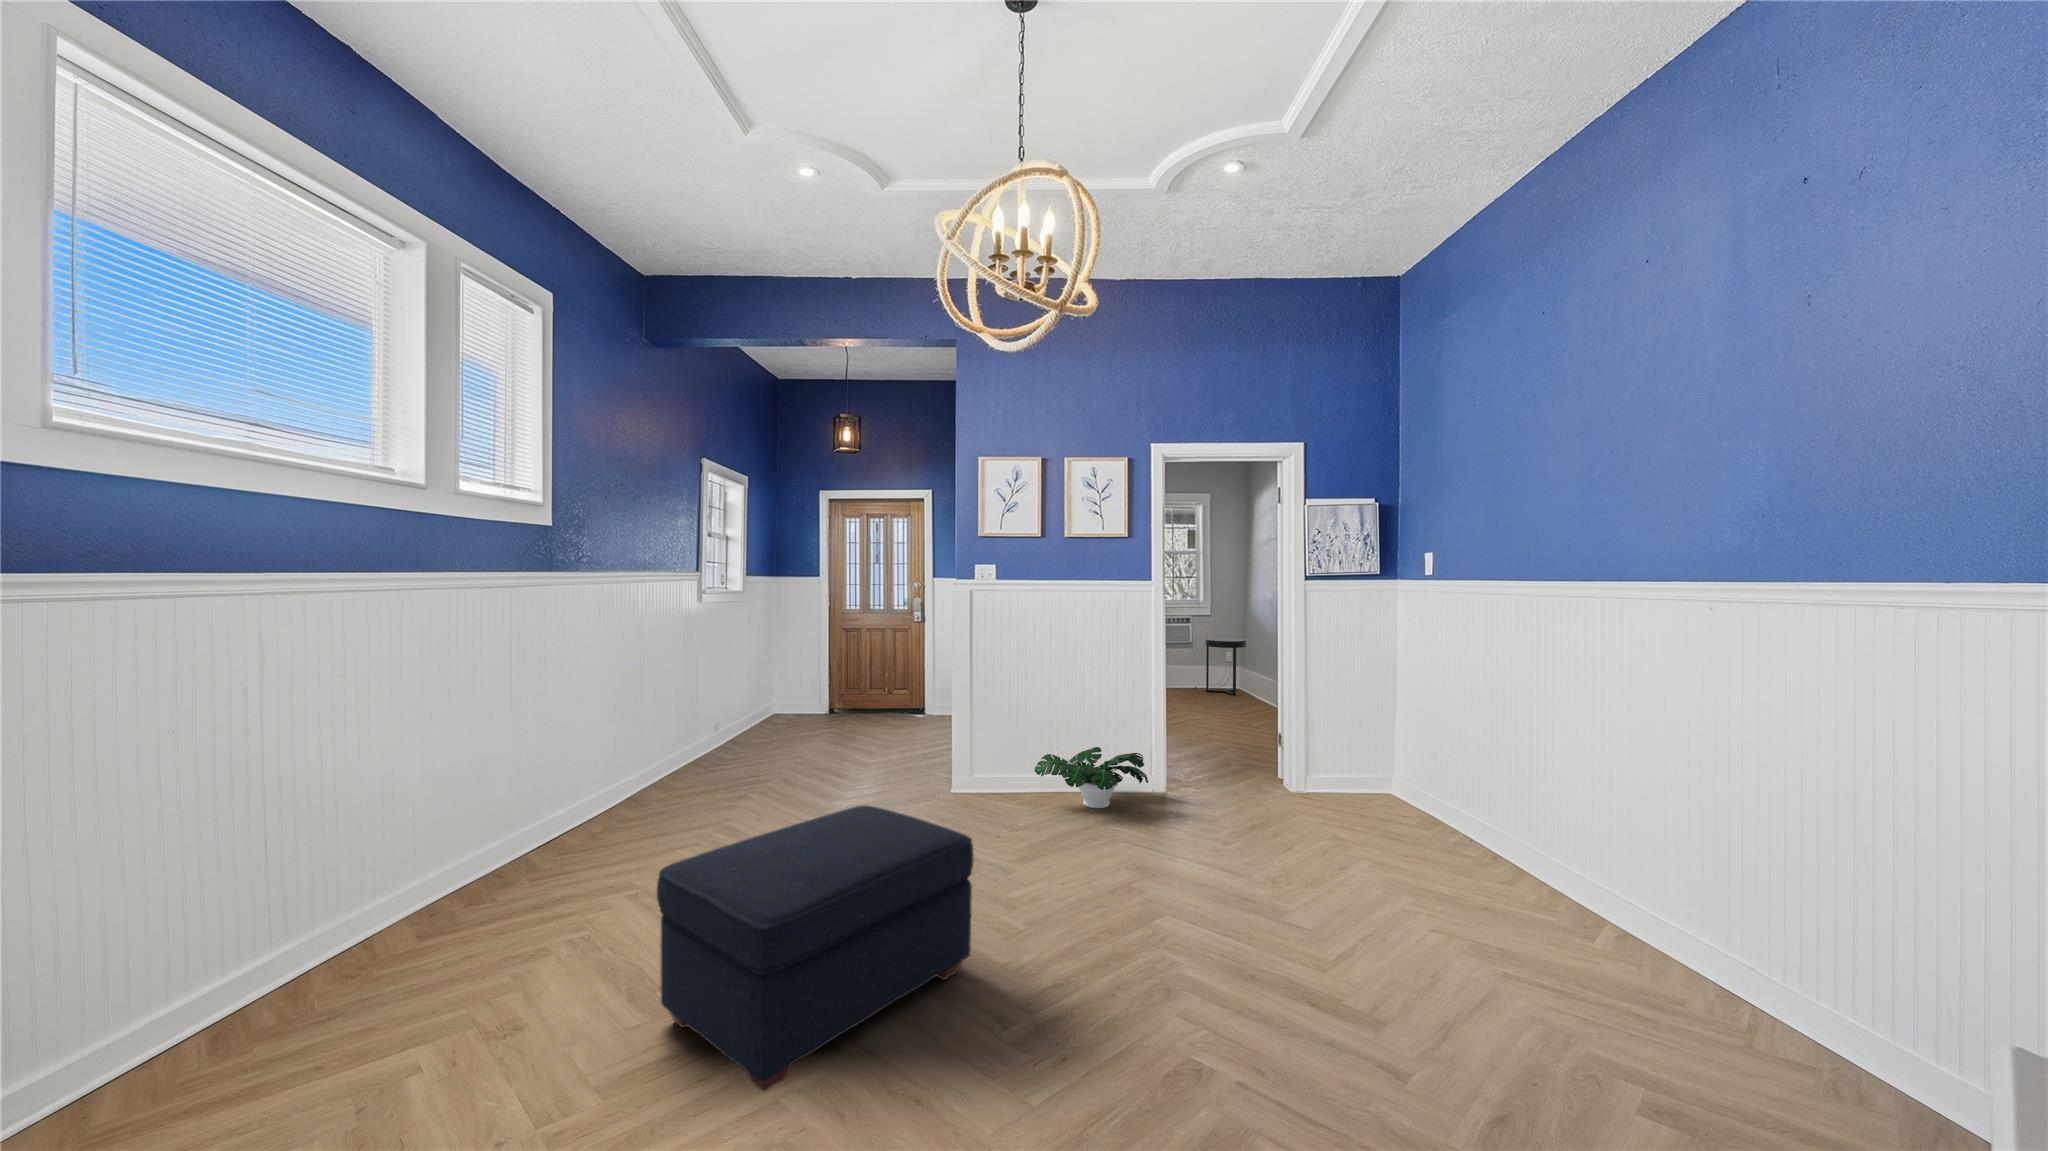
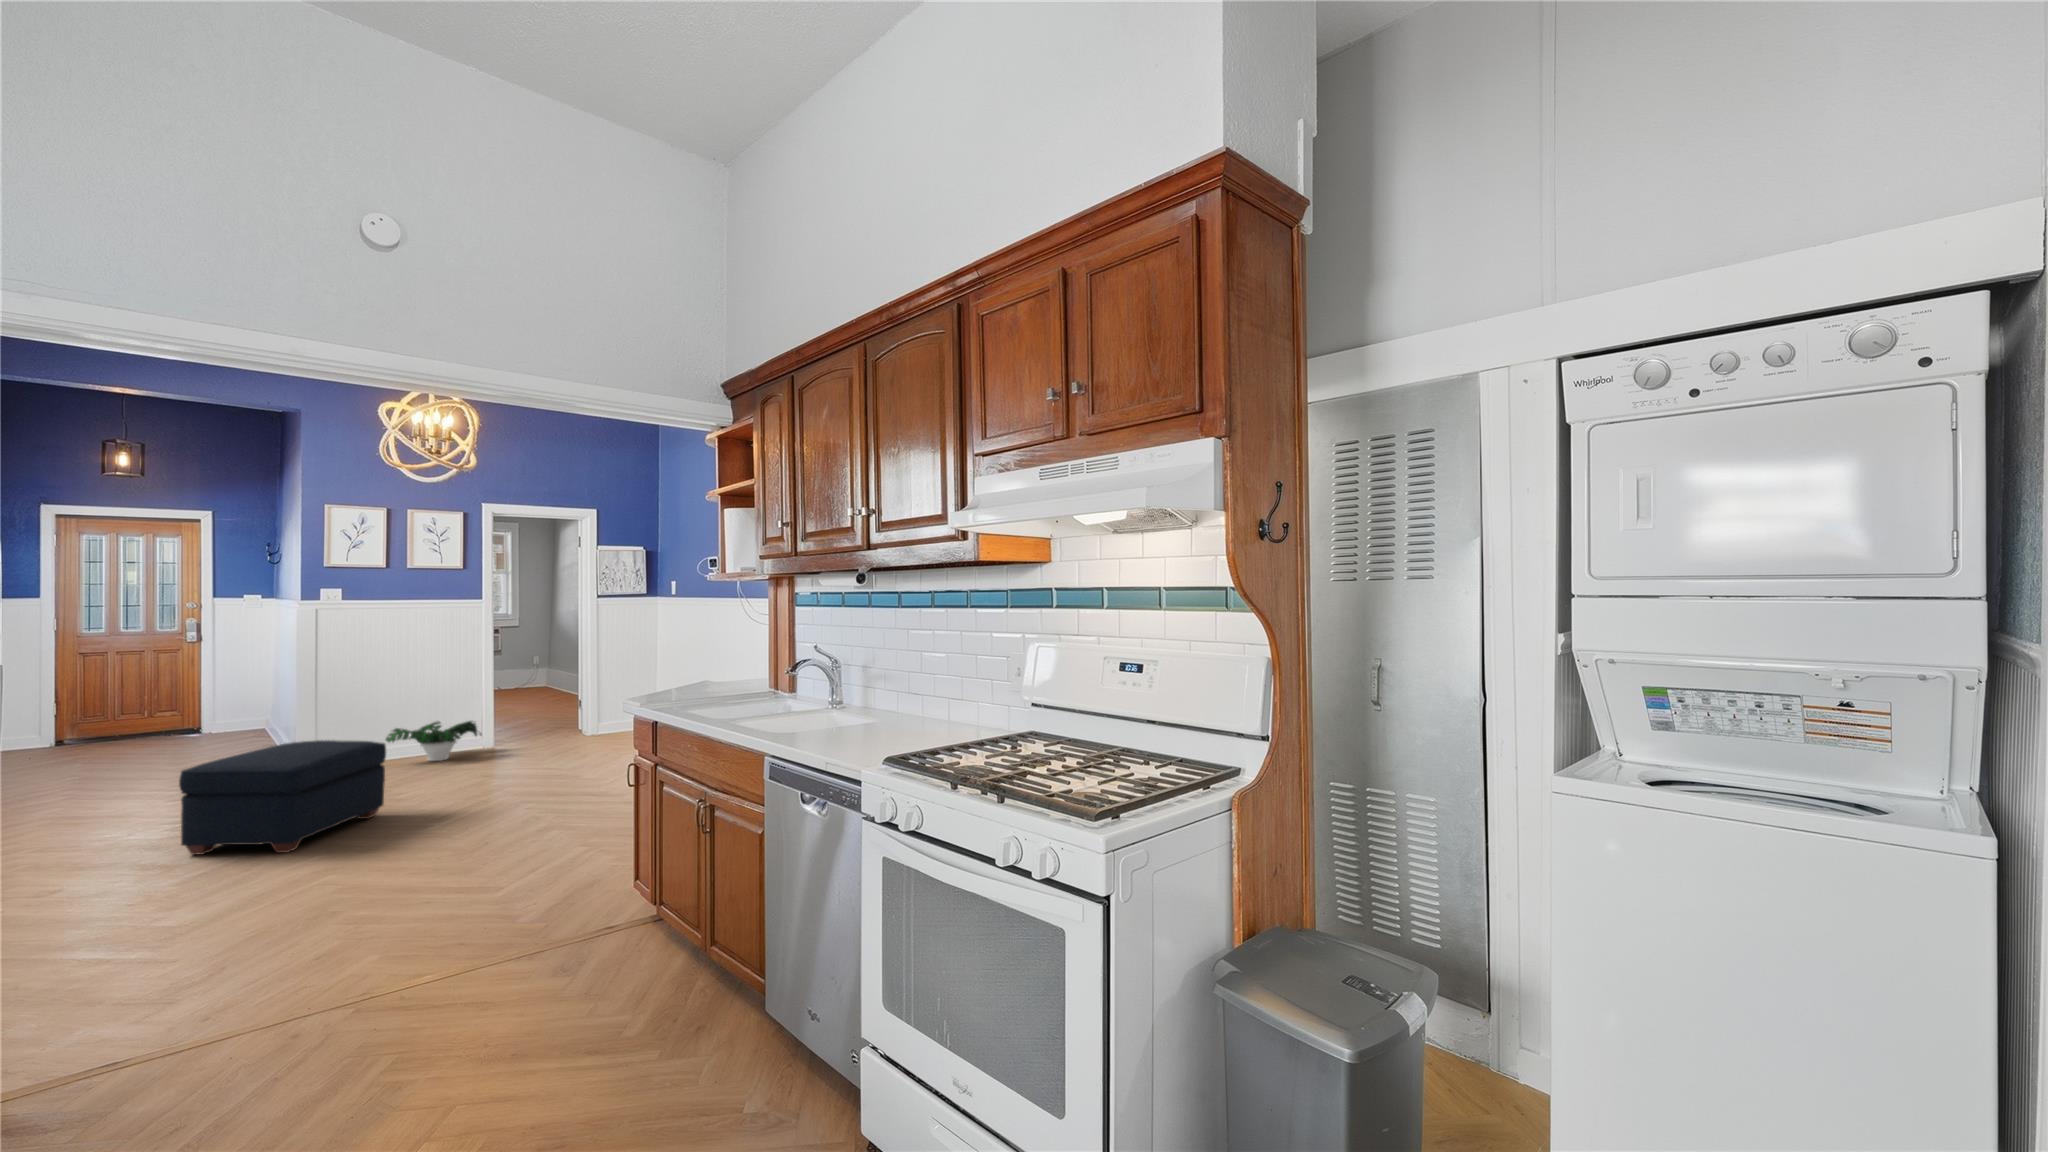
side table: present [1206,638,1246,696] -> none [525,647,563,695]

